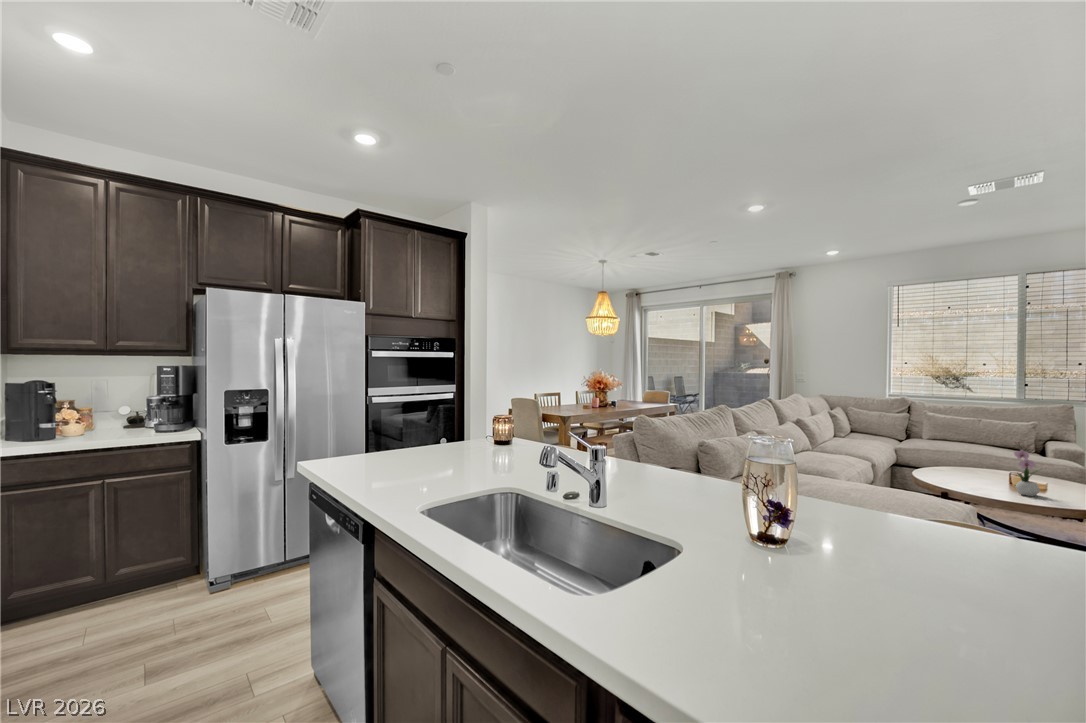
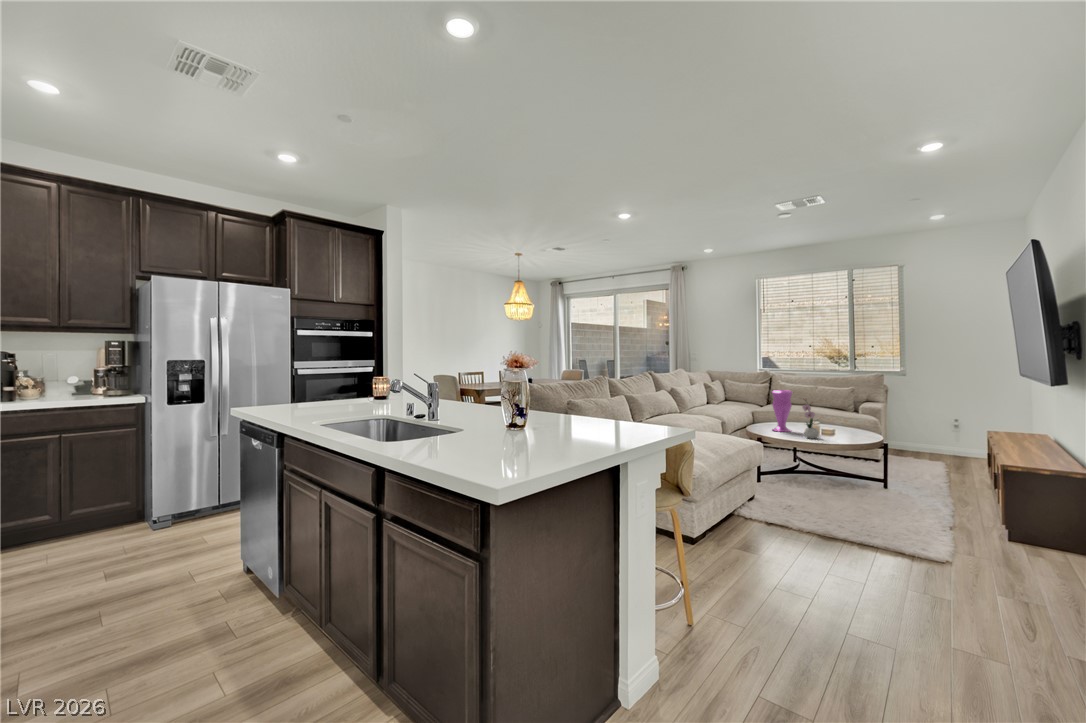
vase: none [948,426,983,481] -> present [772,390,793,432]

